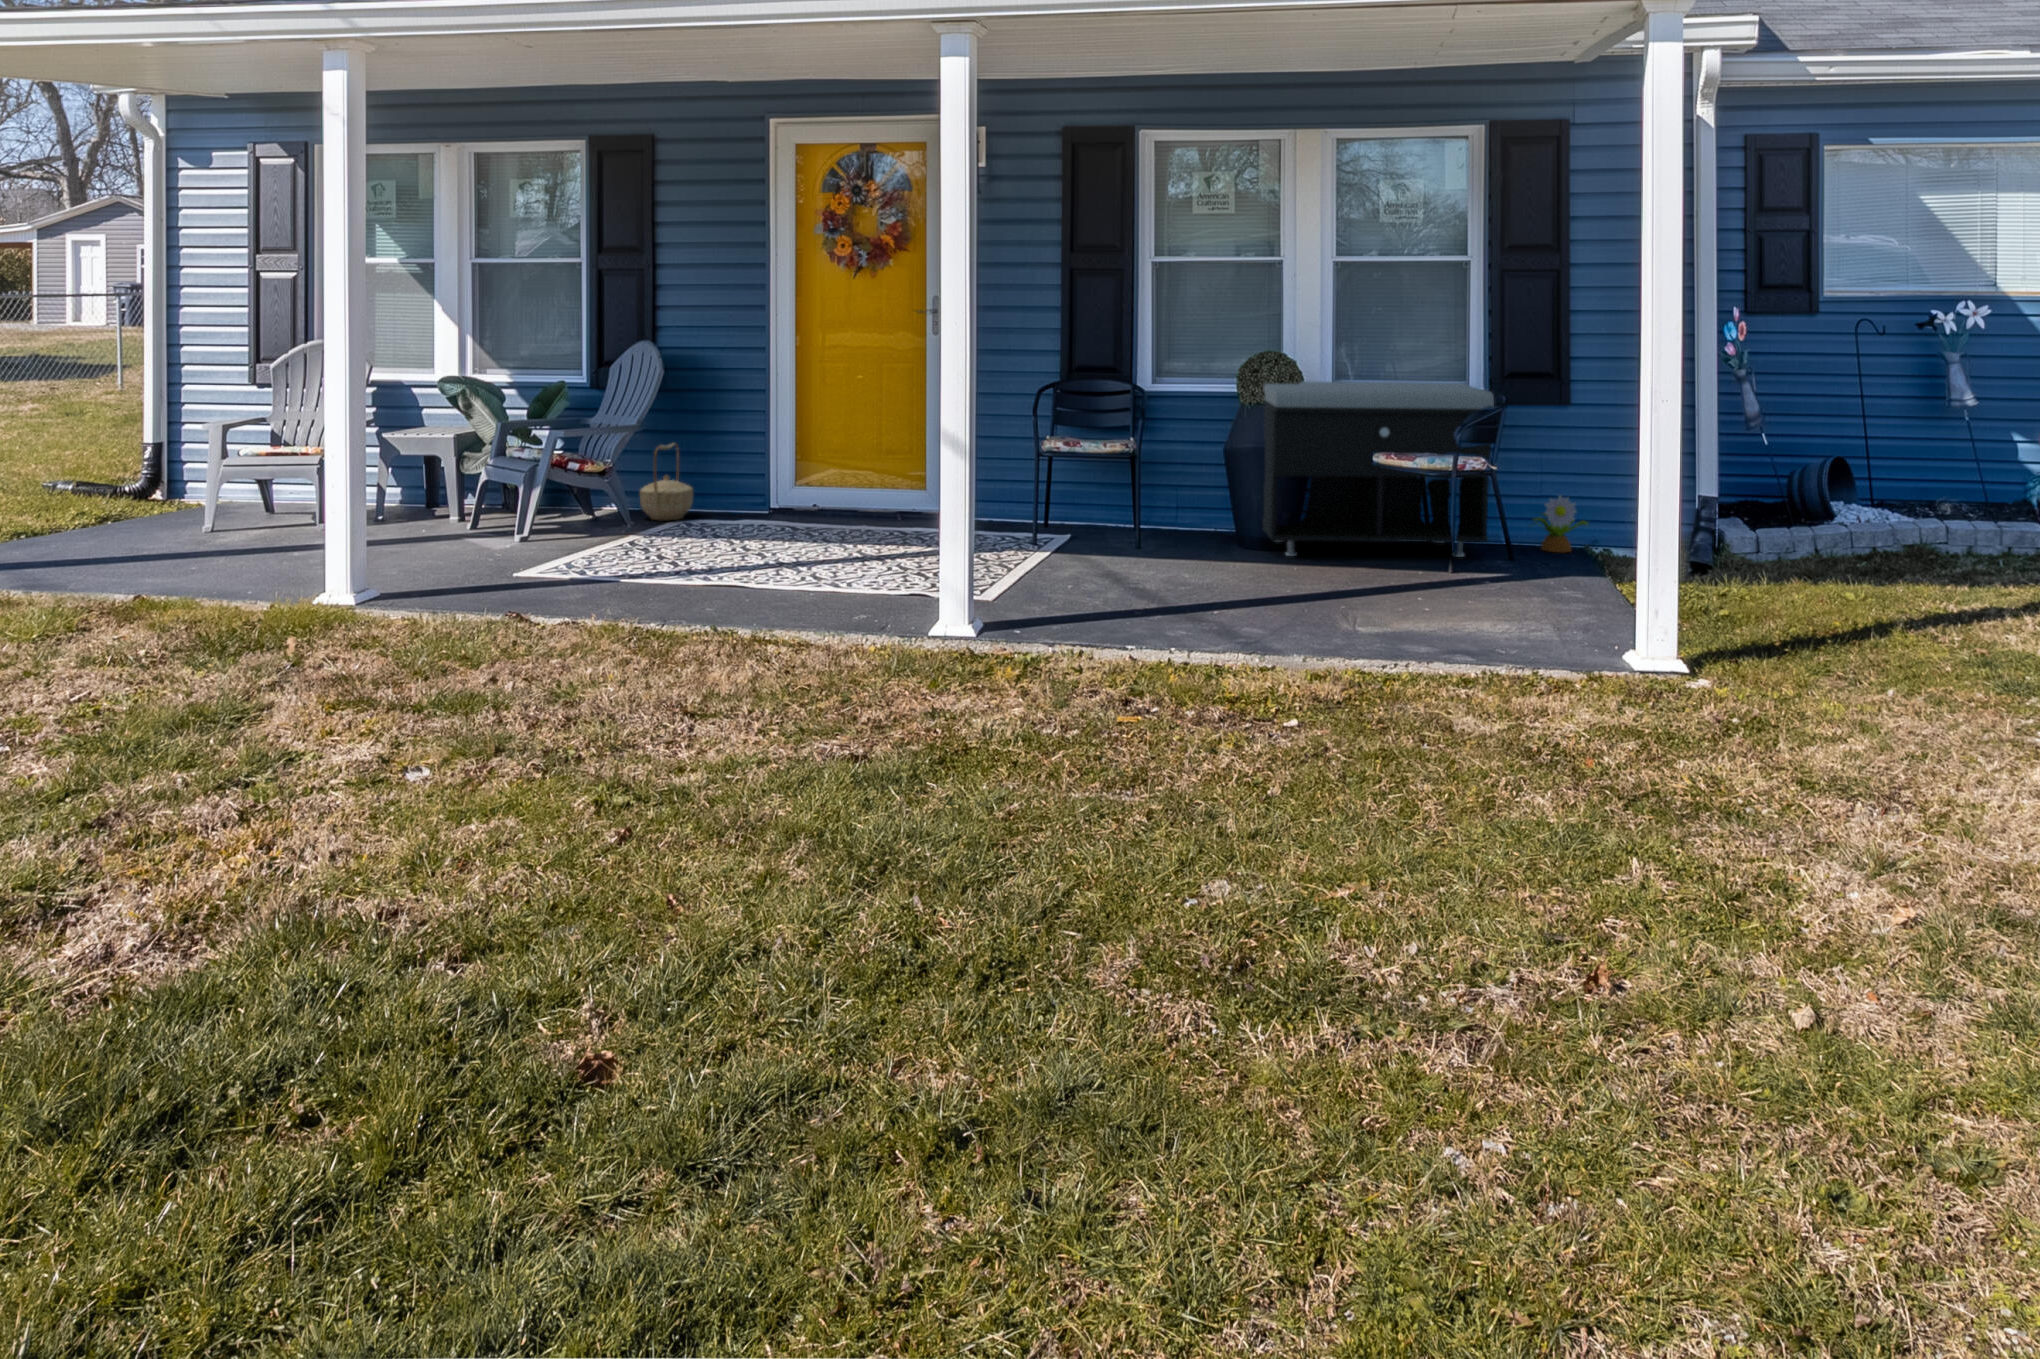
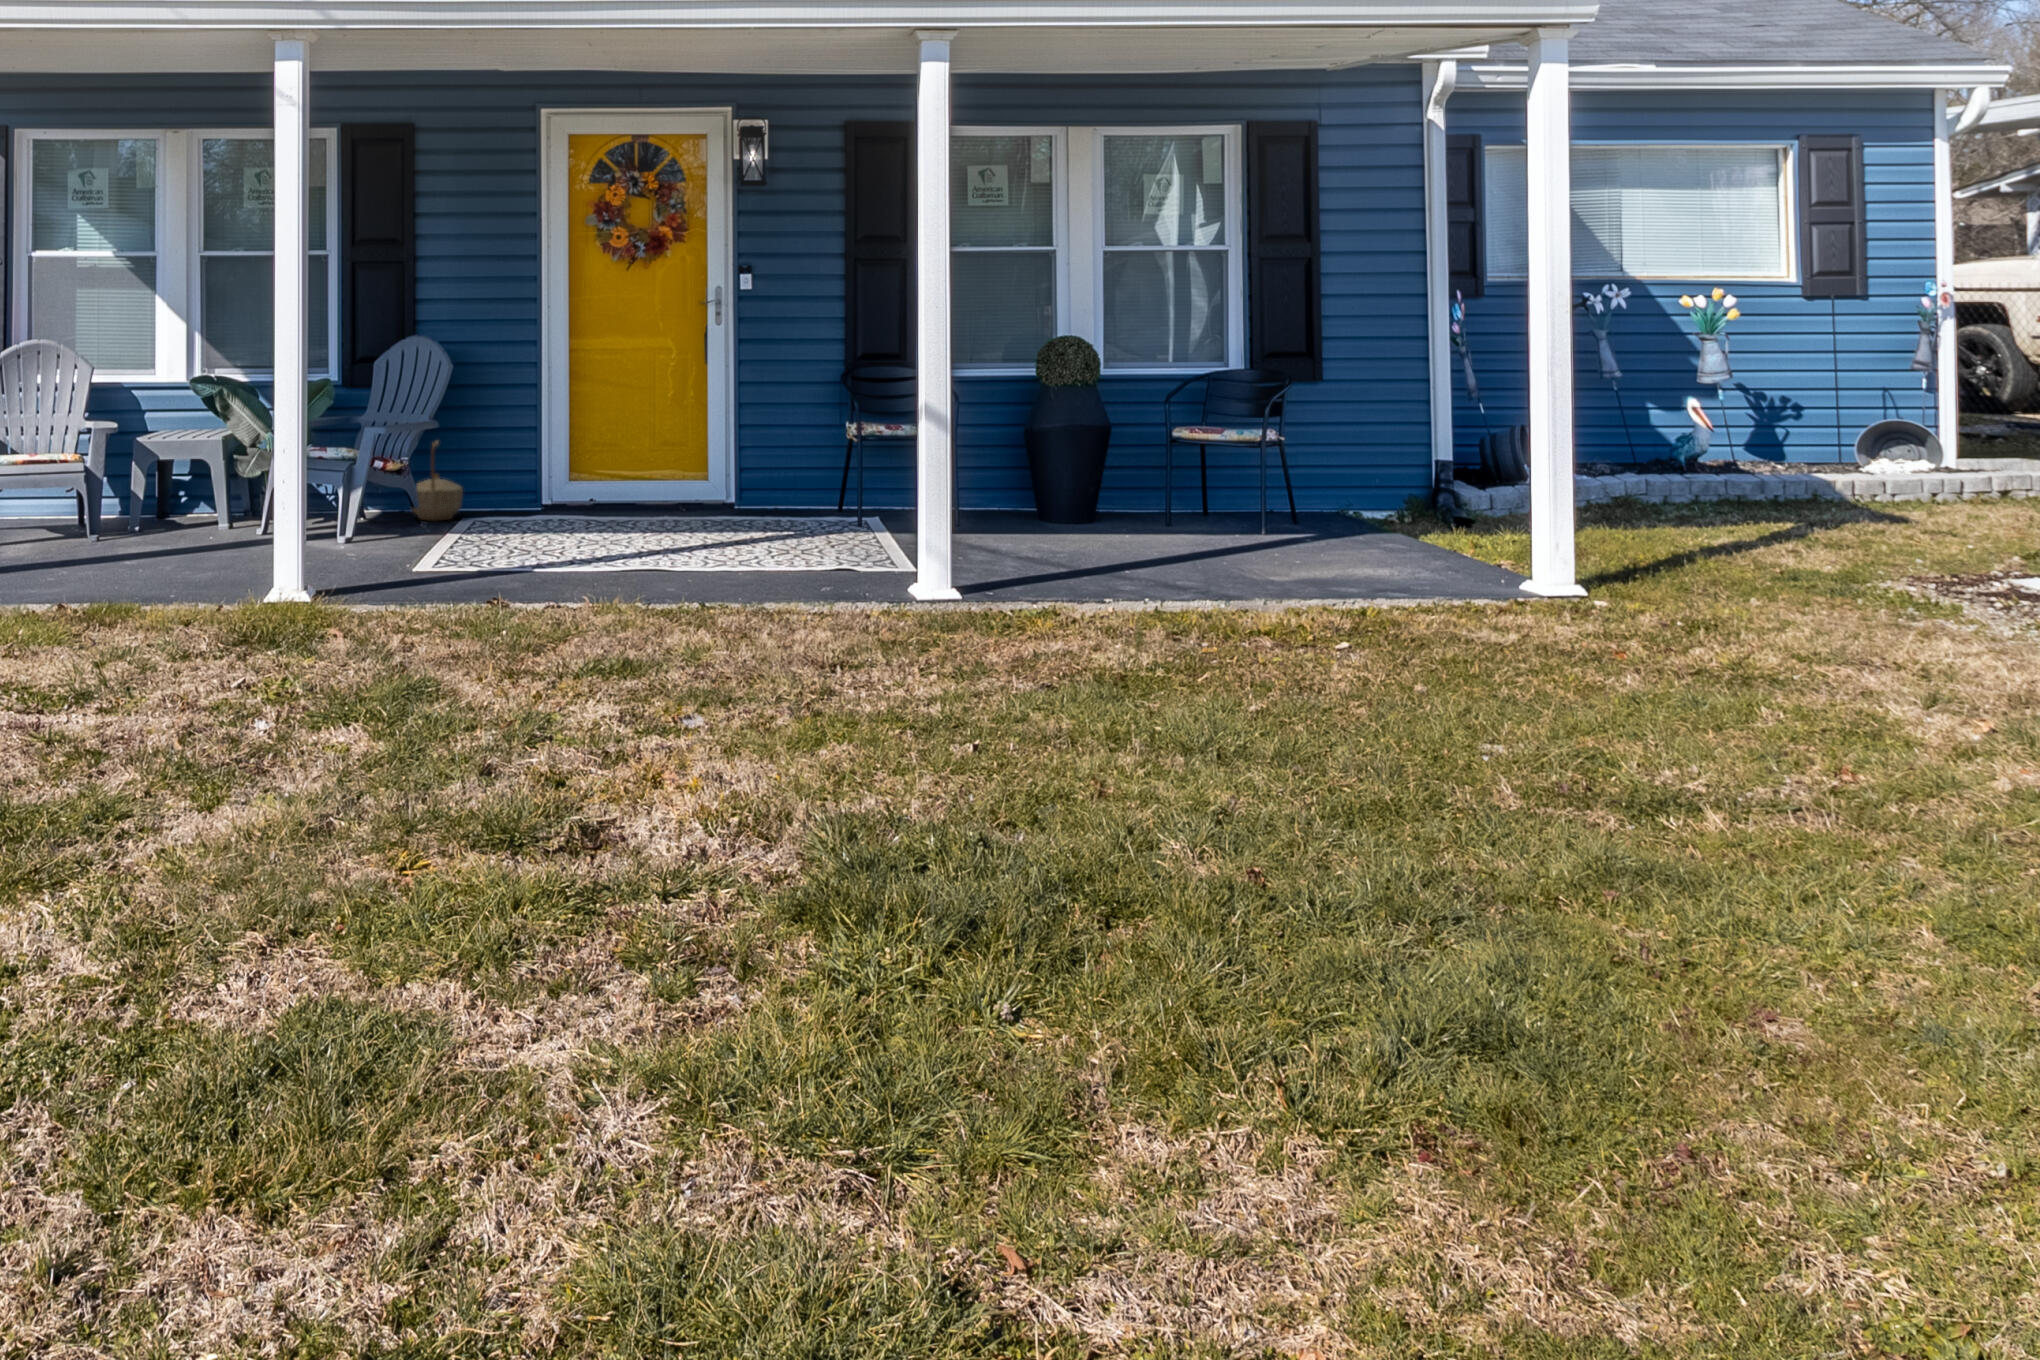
storage bench: present [1263,381,1494,557] -> none [1039,361,1283,527]
decorative plant: present [1532,496,1588,552] -> none [1291,462,1350,516]

